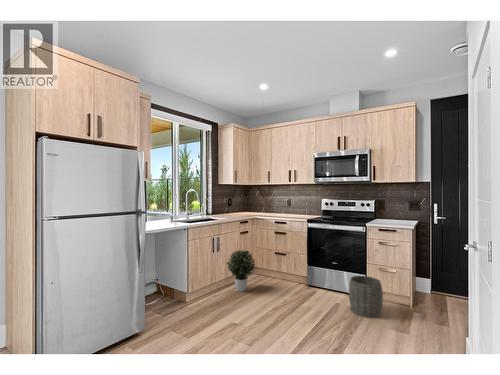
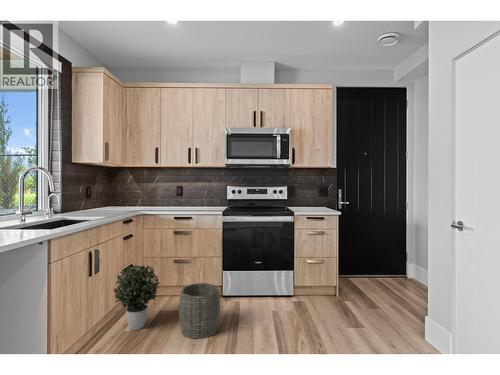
woven basket: present [349,276,383,318] -> present [179,283,220,339]

